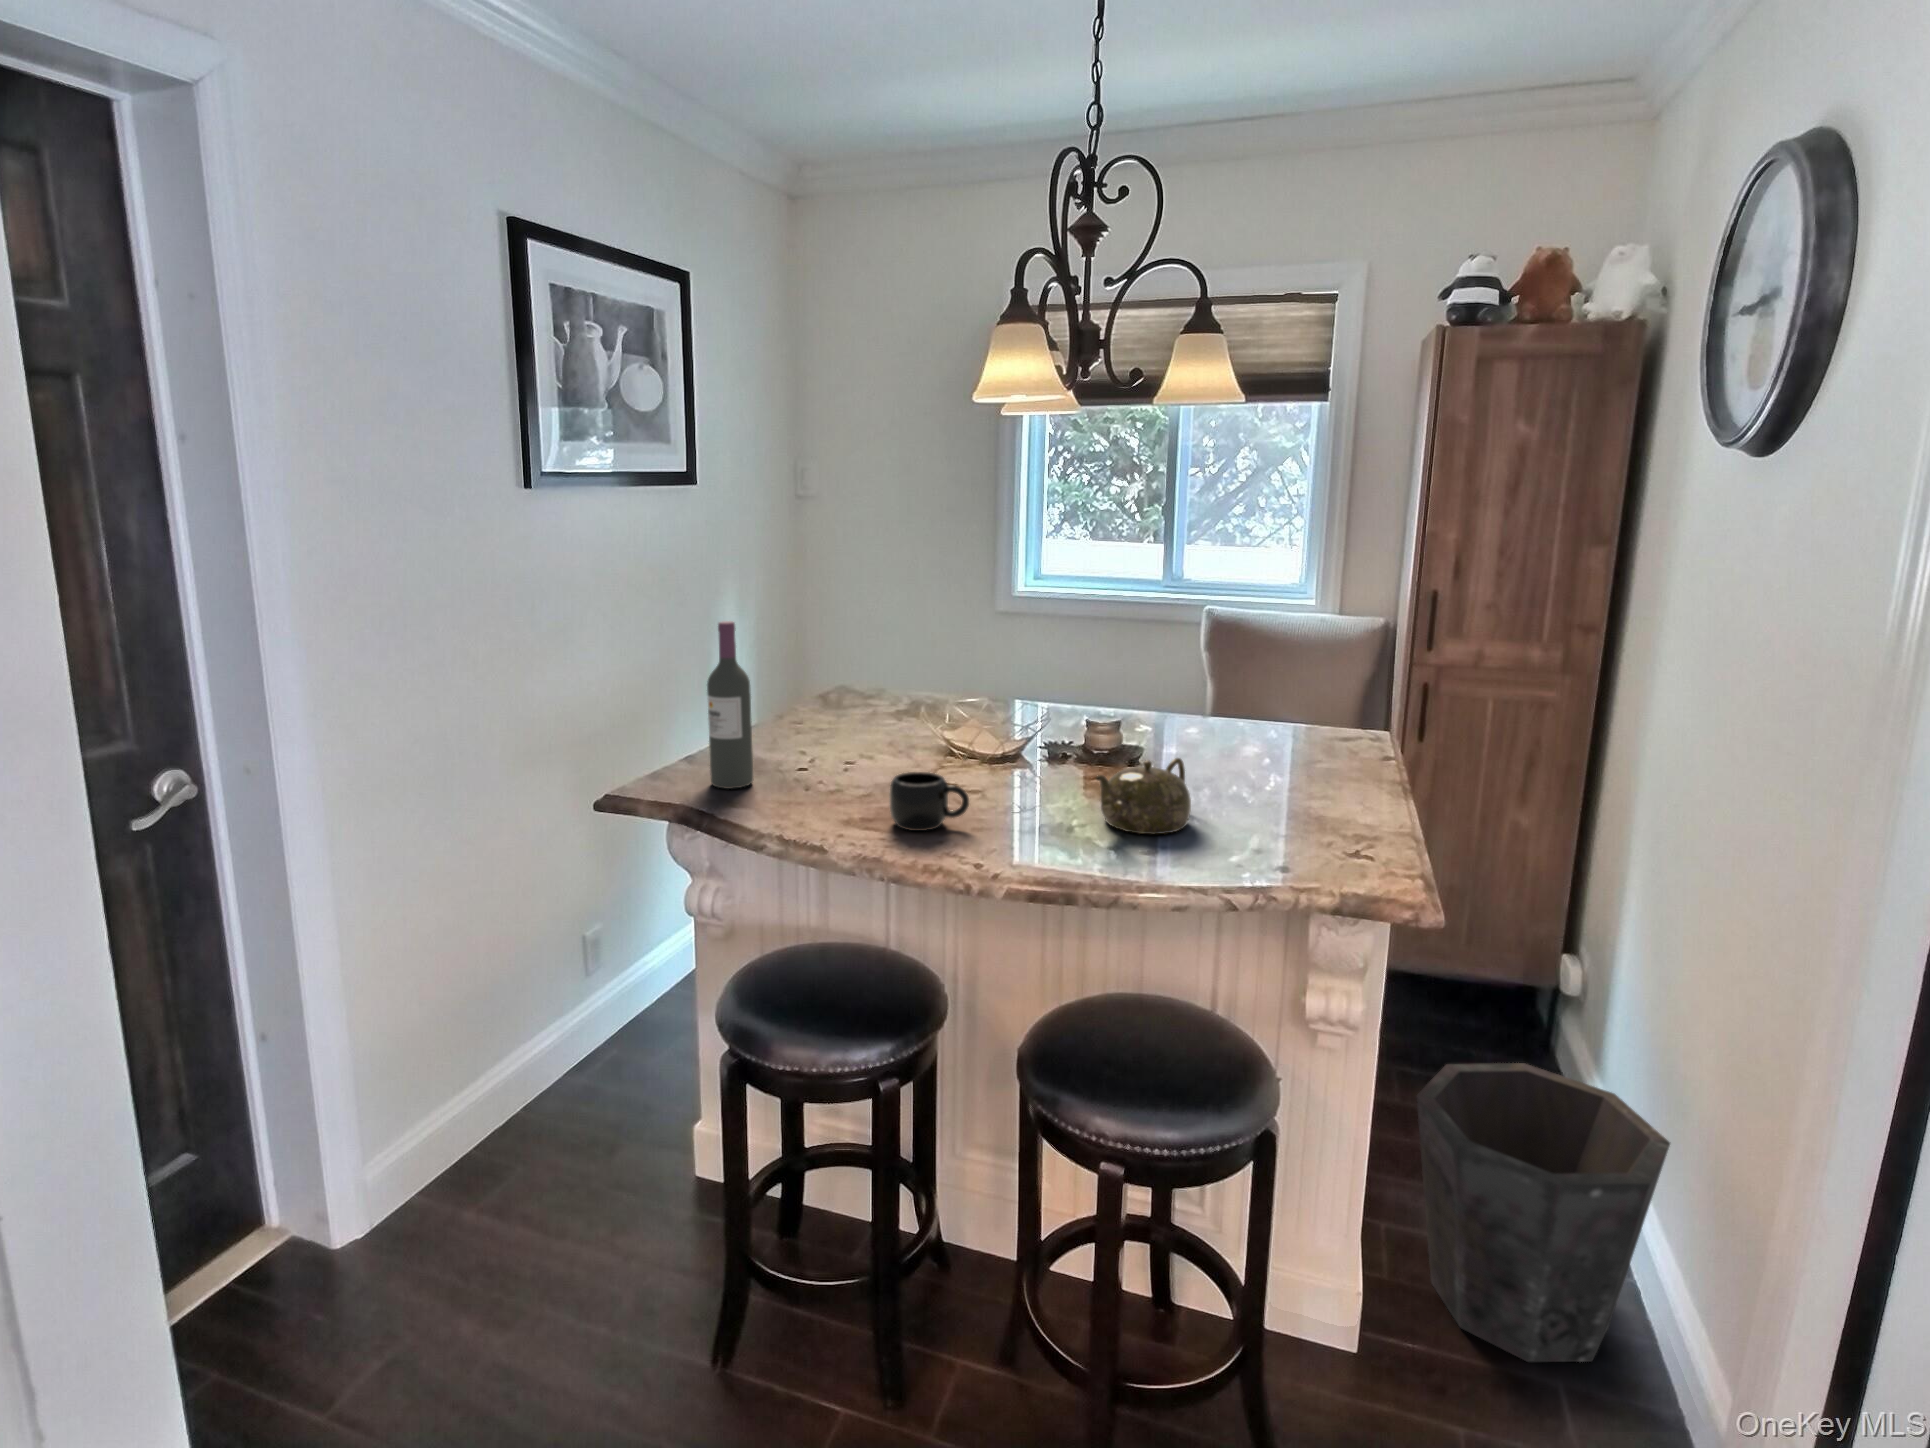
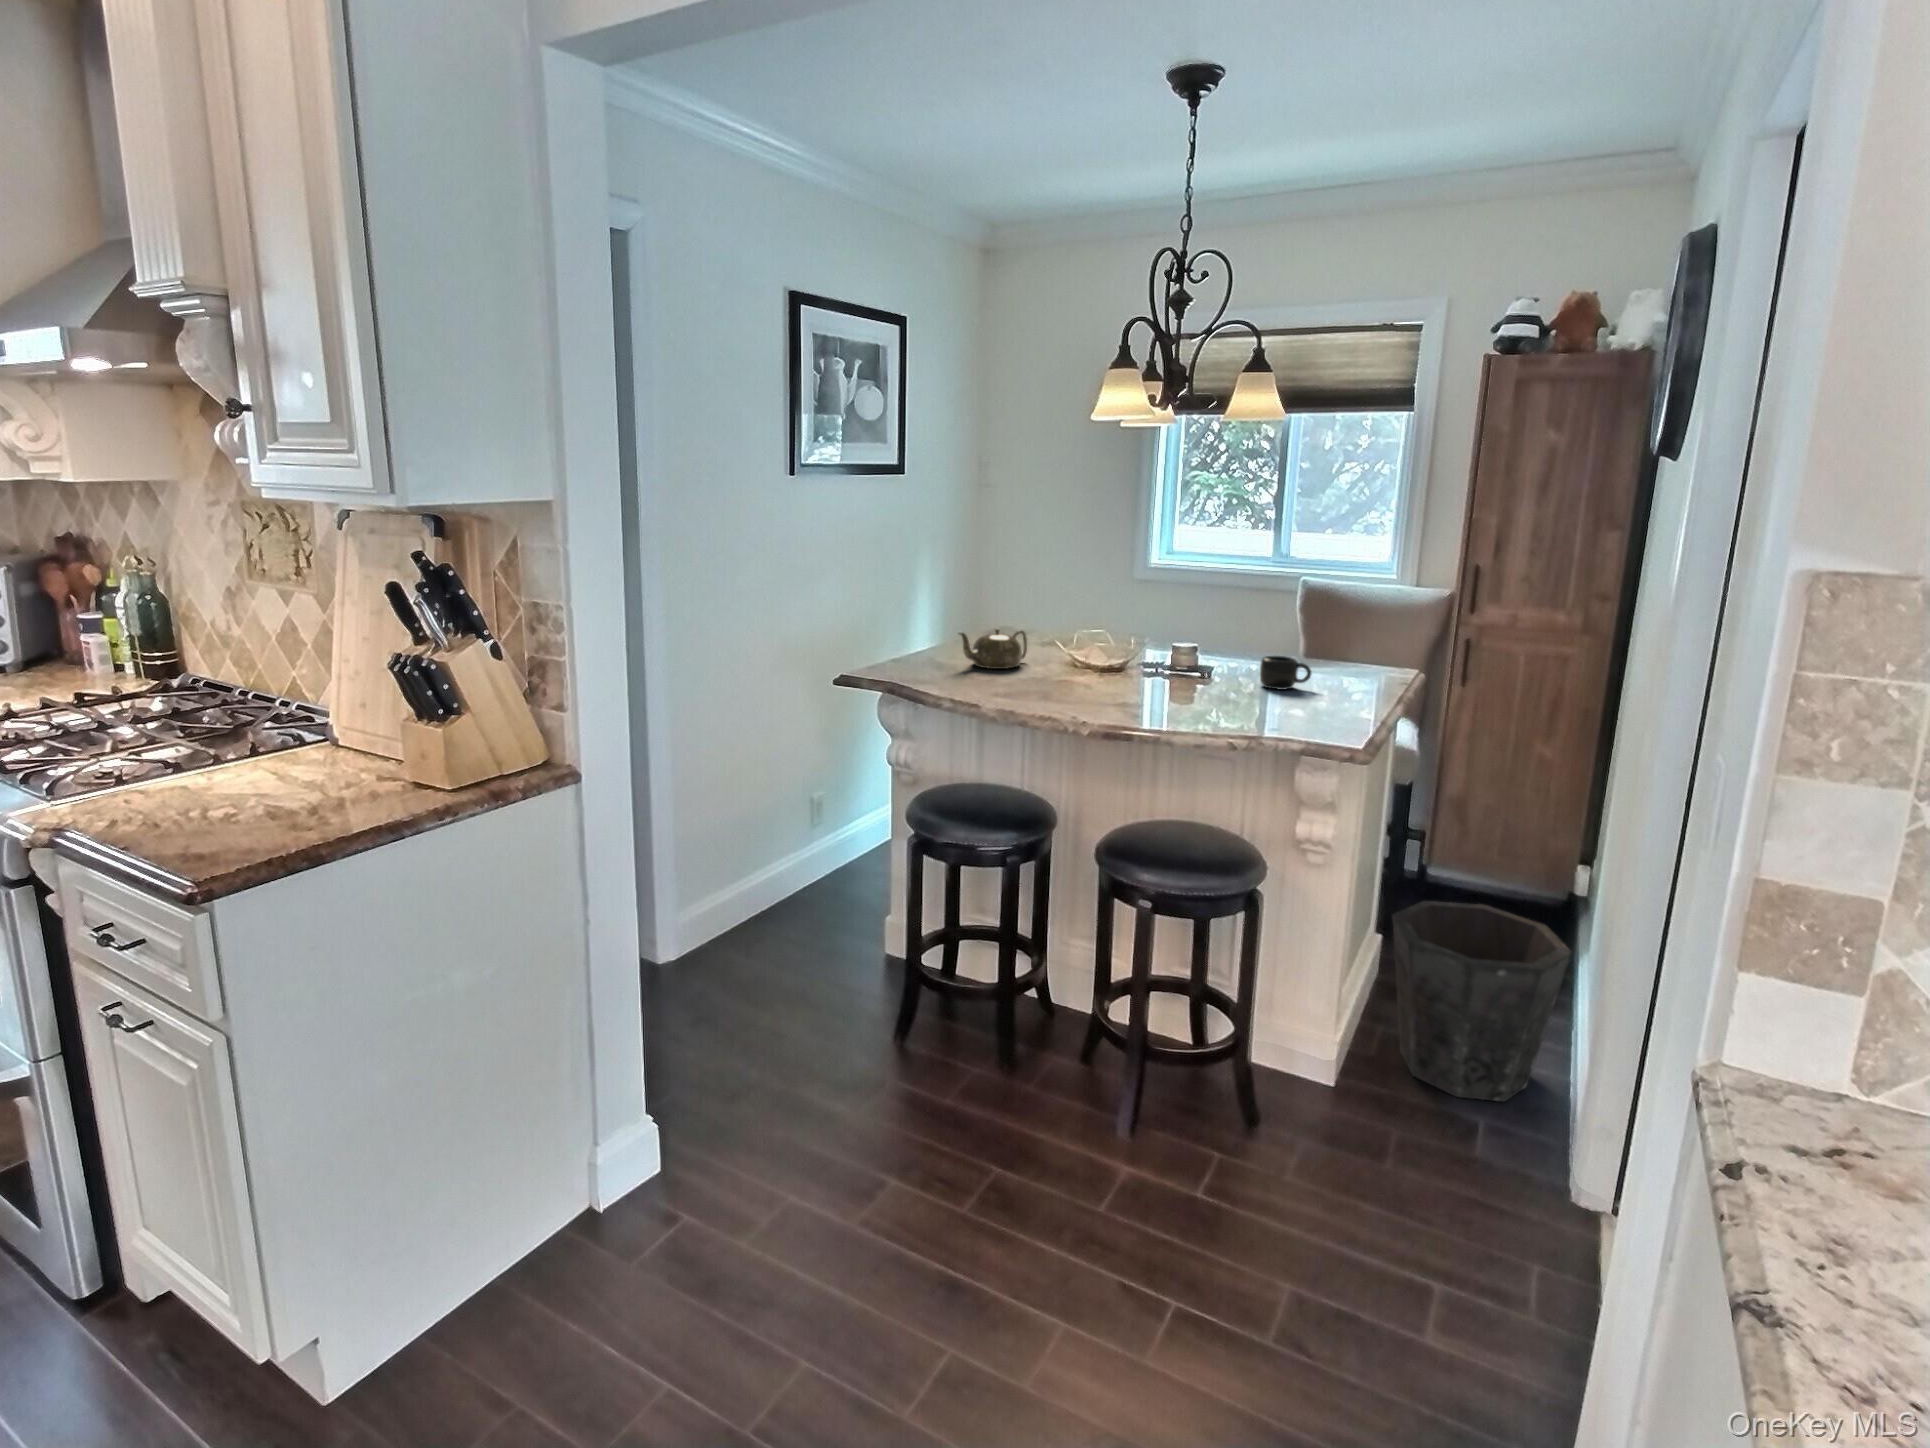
wine bottle: present [707,621,753,789] -> none [909,565,937,674]
teapot: present [1096,758,1191,834] -> present [959,628,1027,669]
mug: present [889,772,969,831] -> present [1259,656,1311,690]

